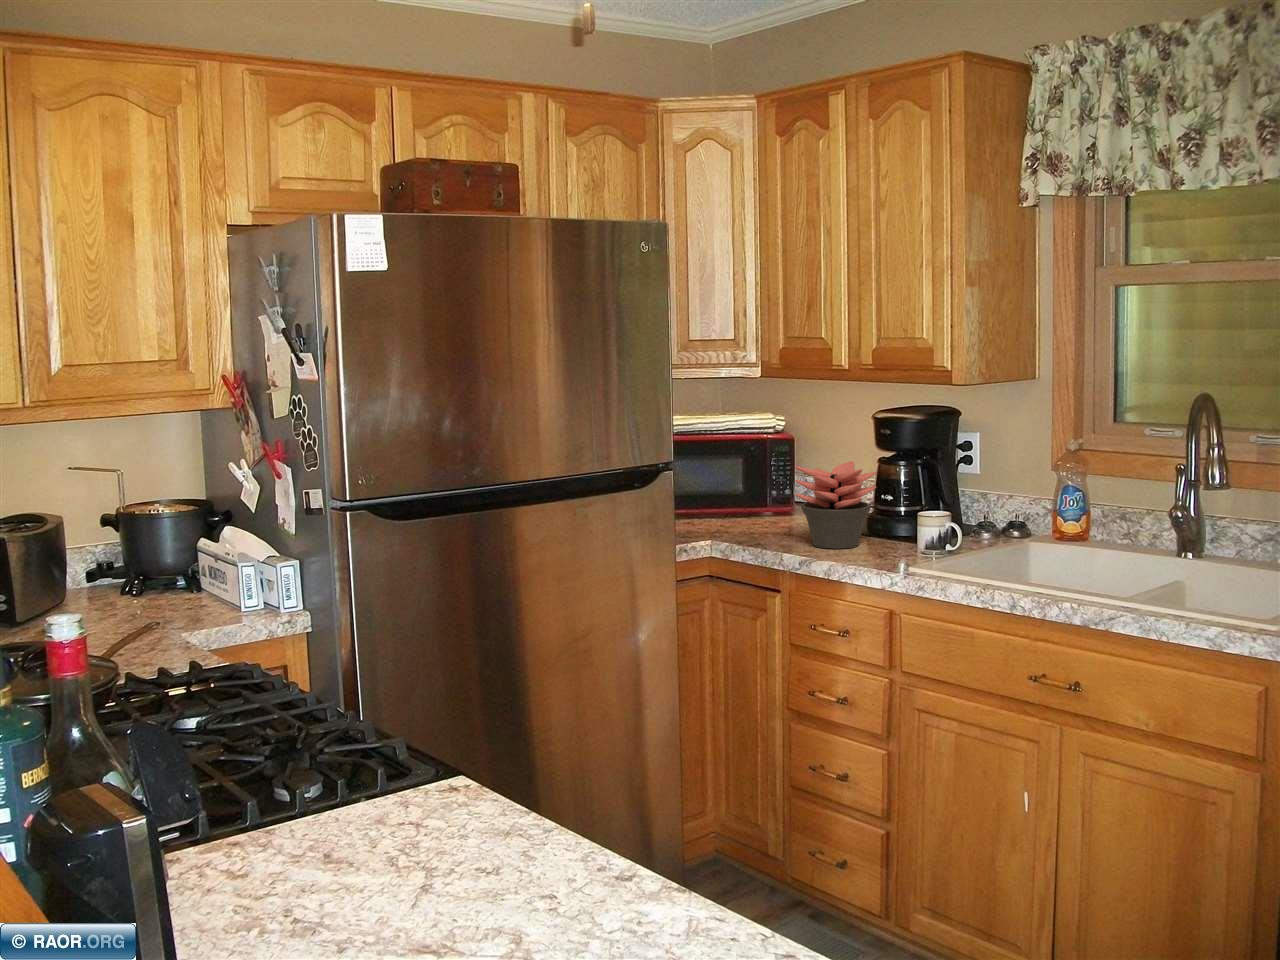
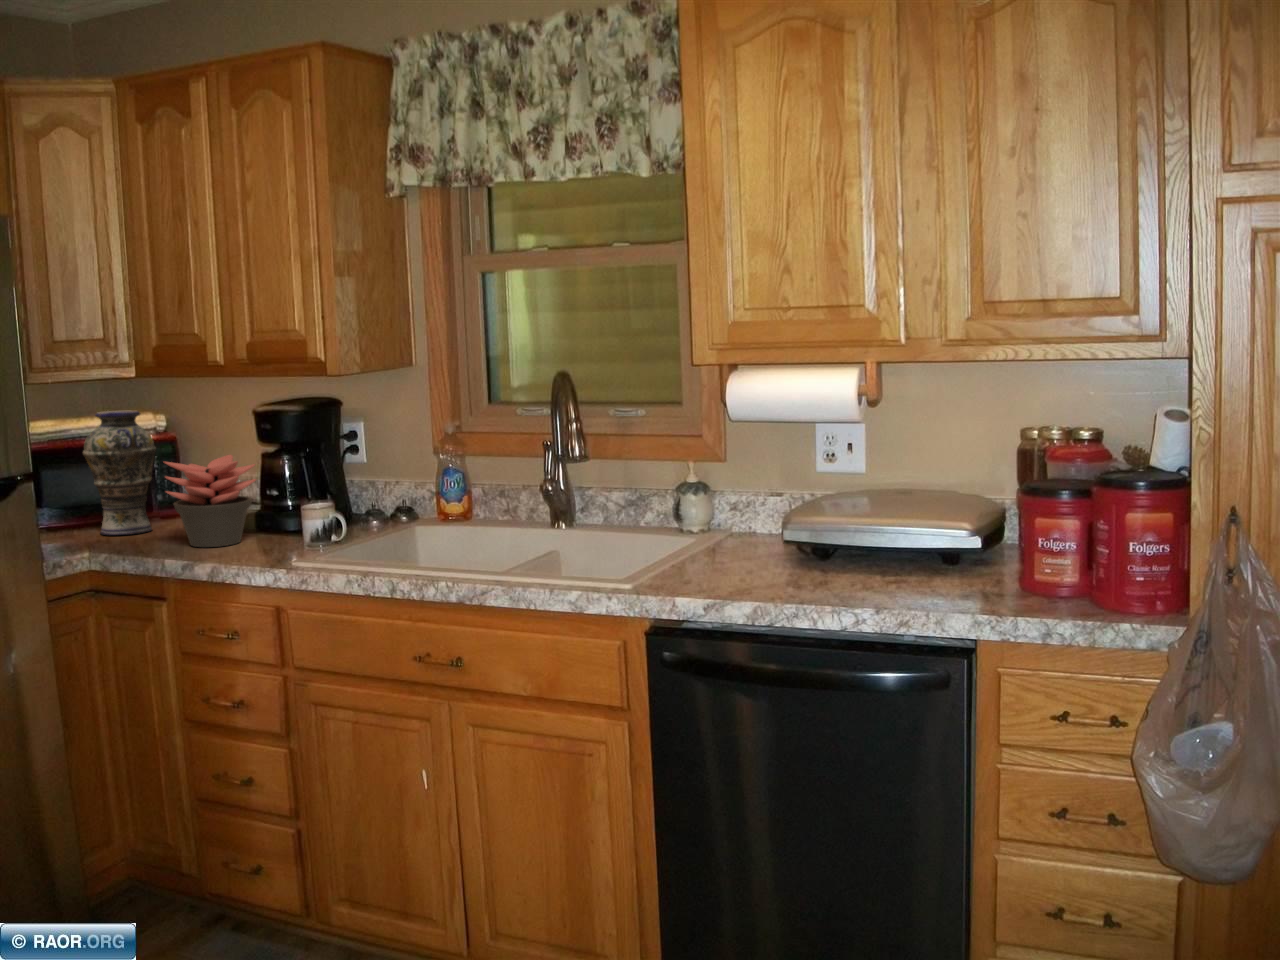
vase: none [720,415,782,530] -> present [83,411,156,535]

